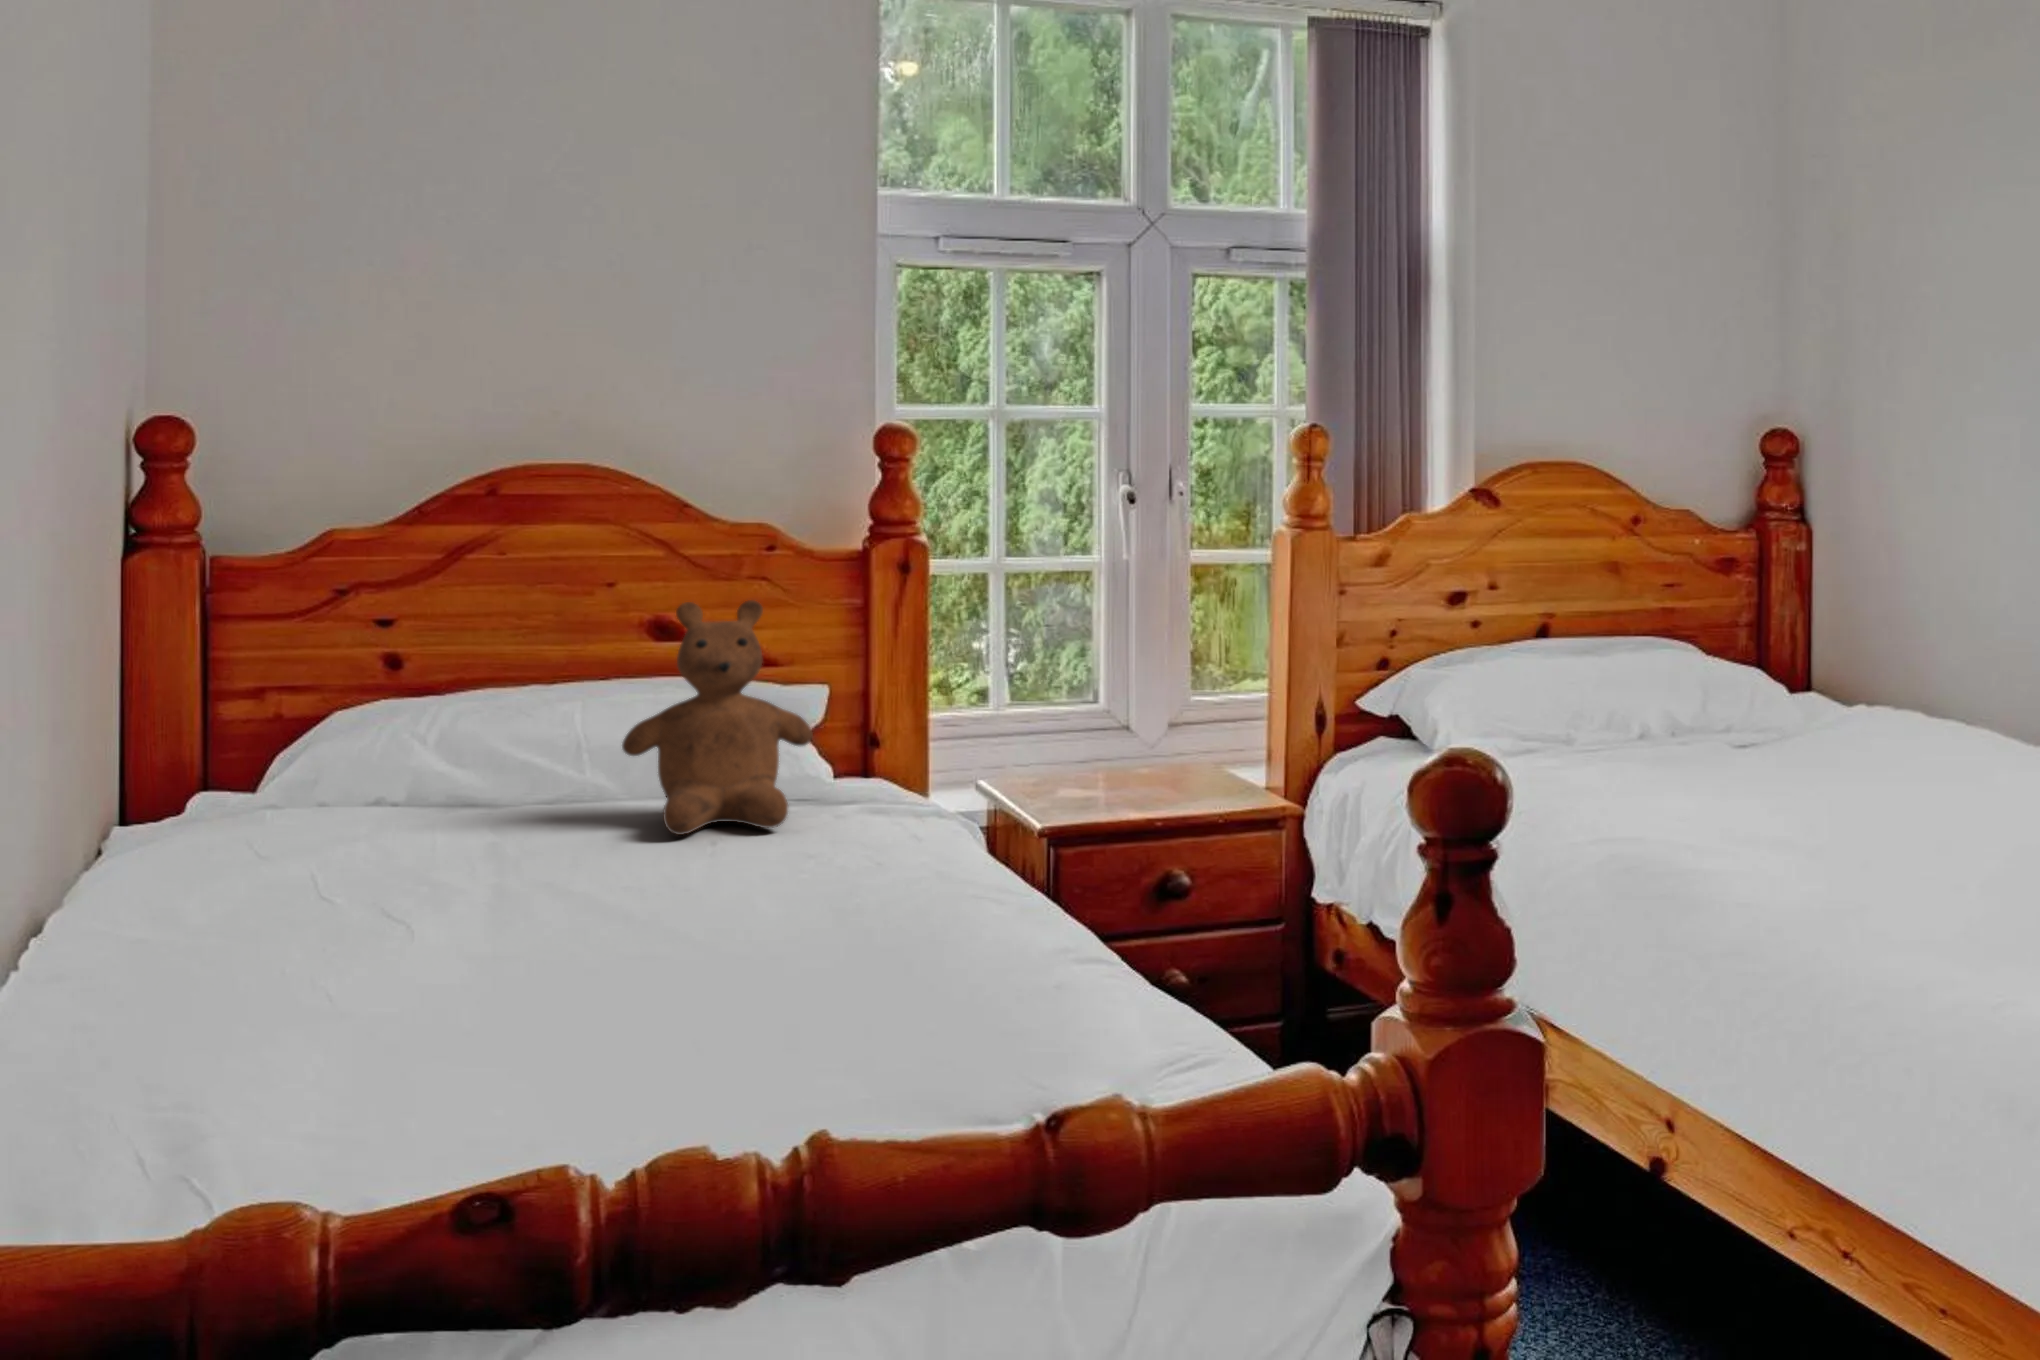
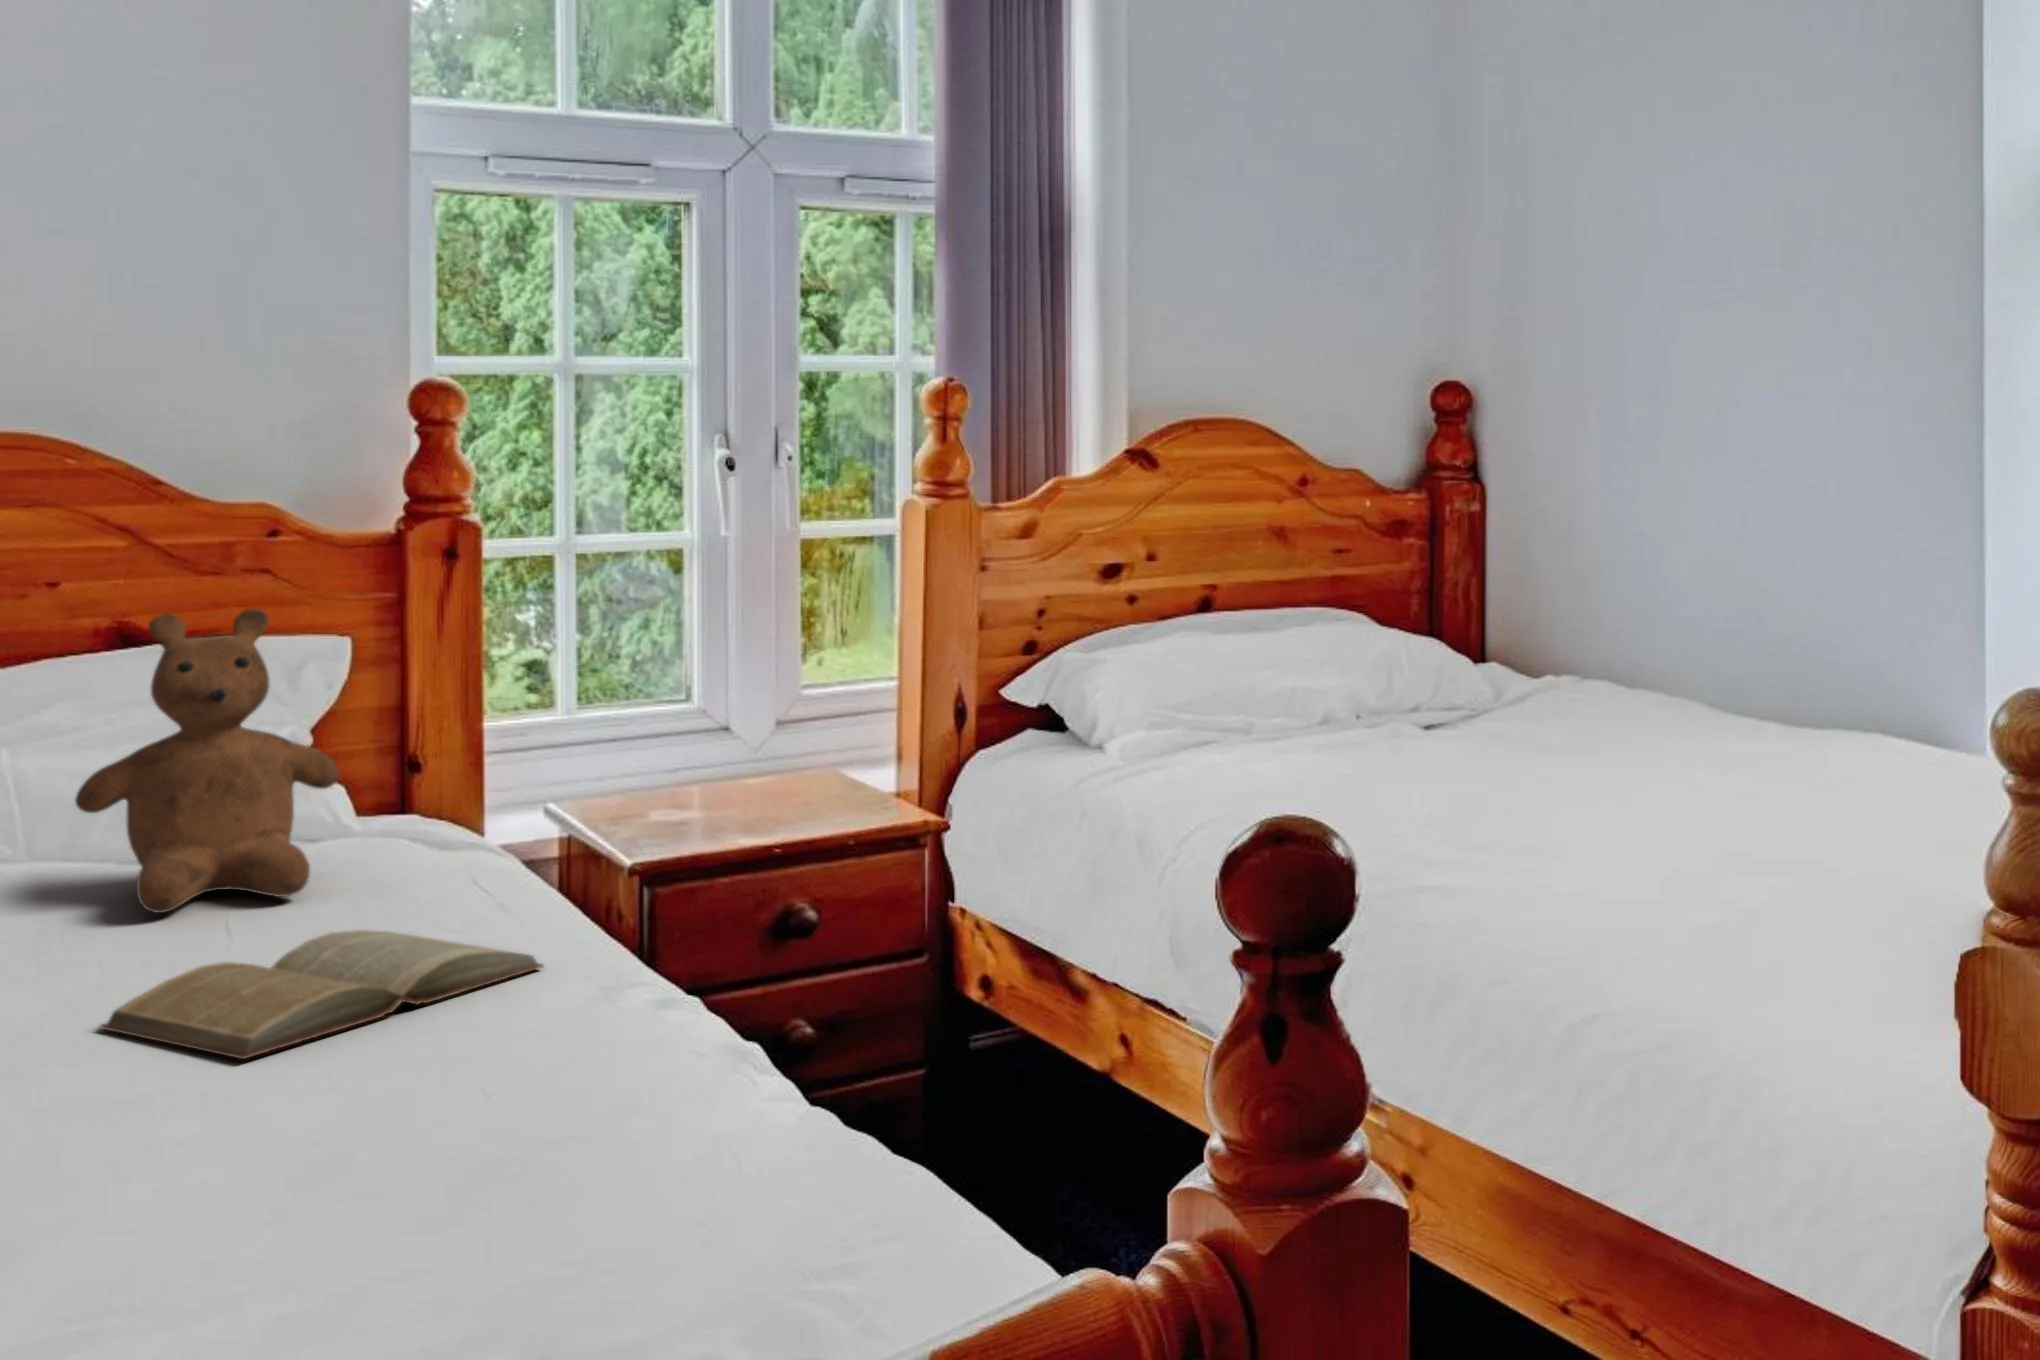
book: none [632,851,954,934] -> present [100,930,543,1059]

